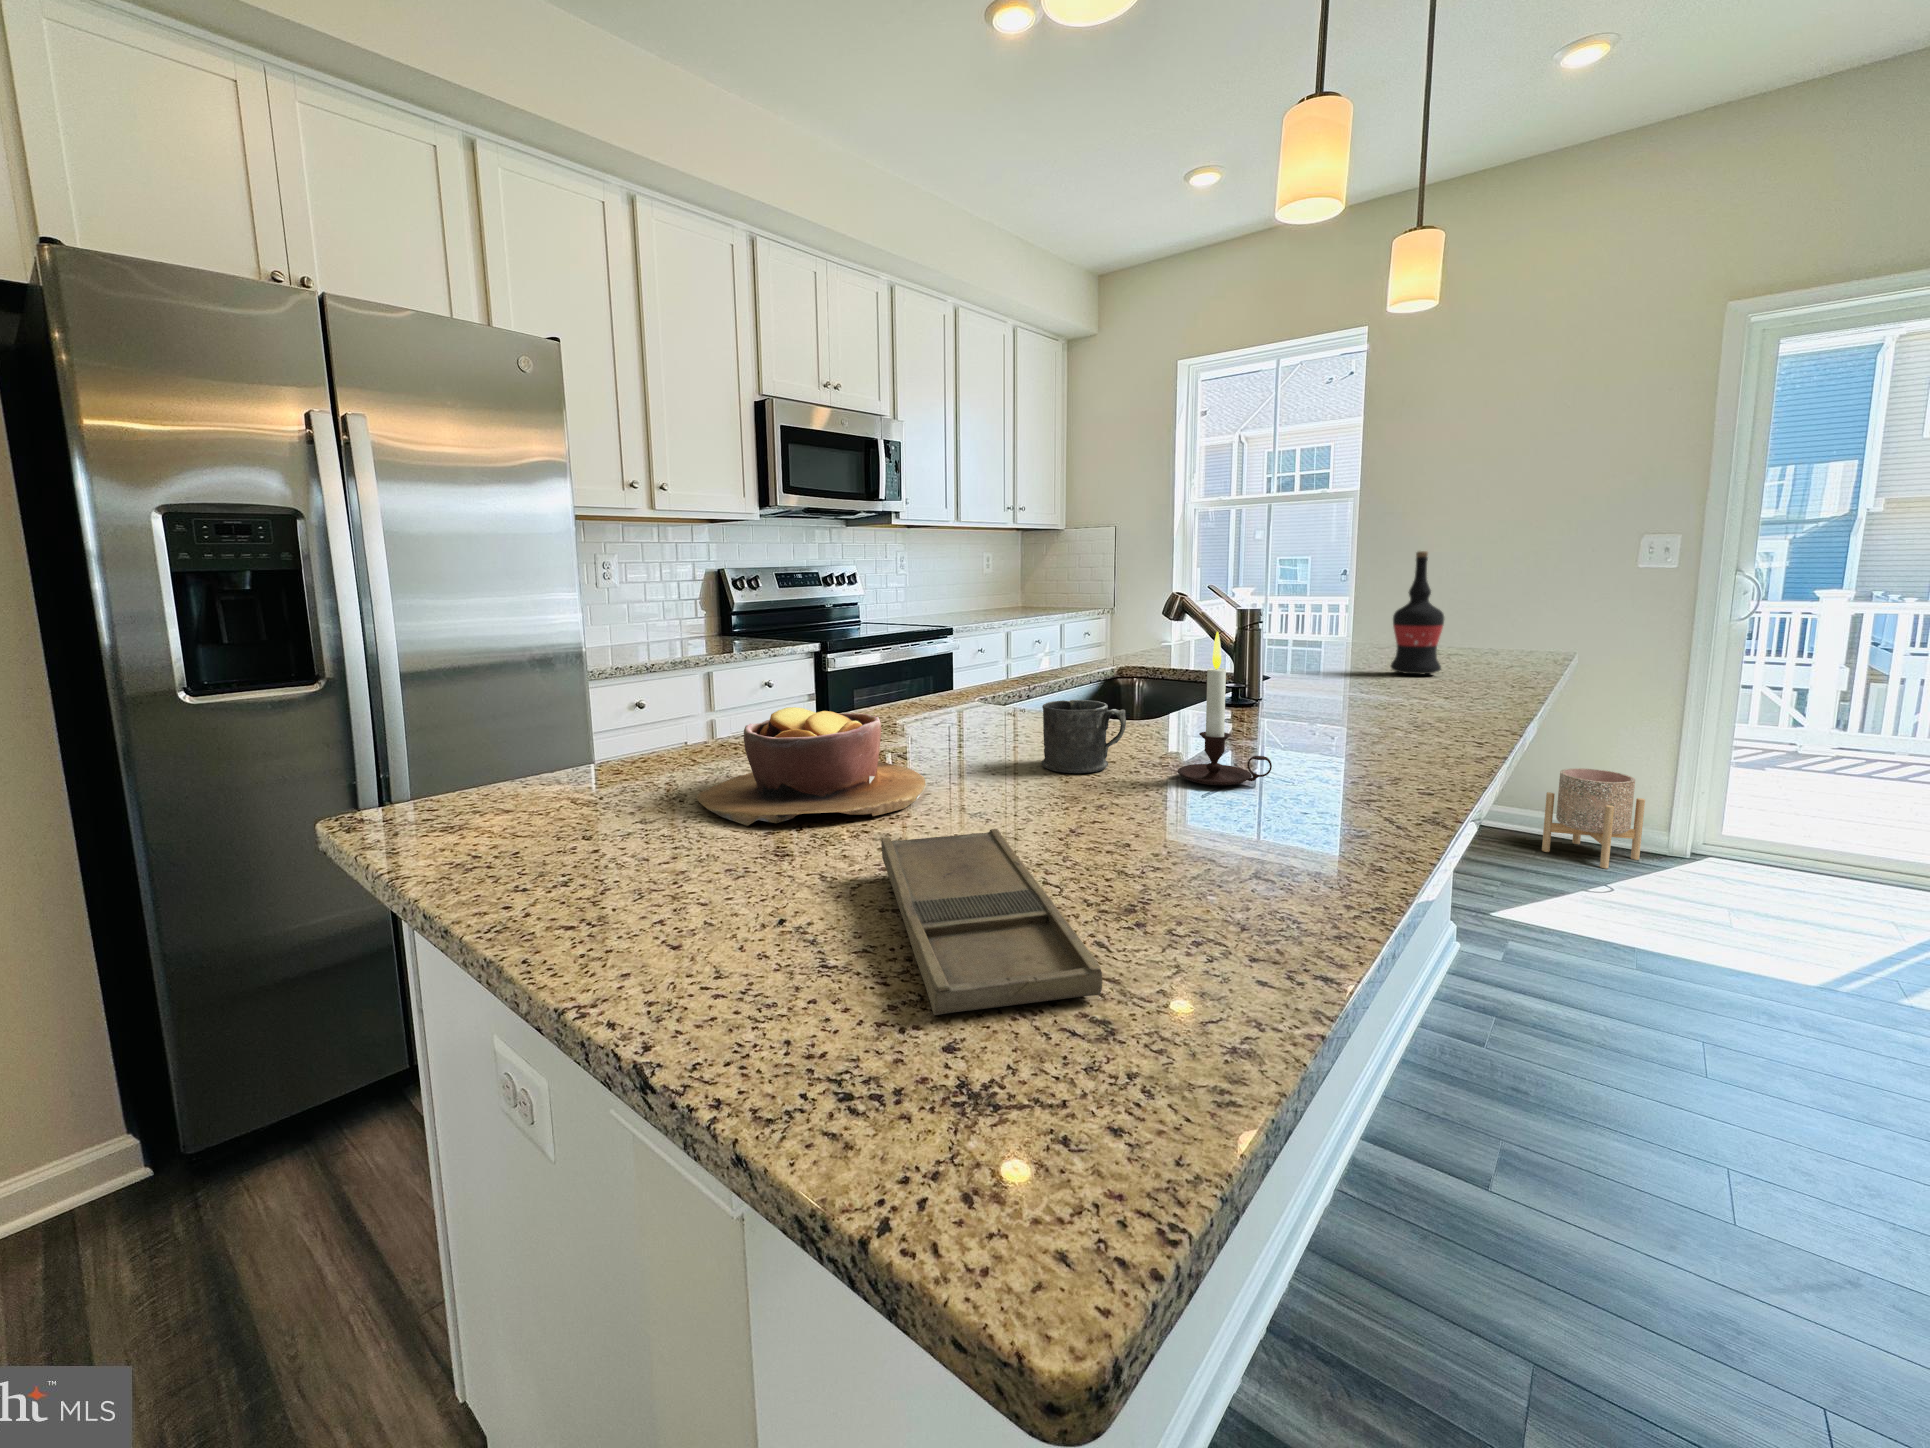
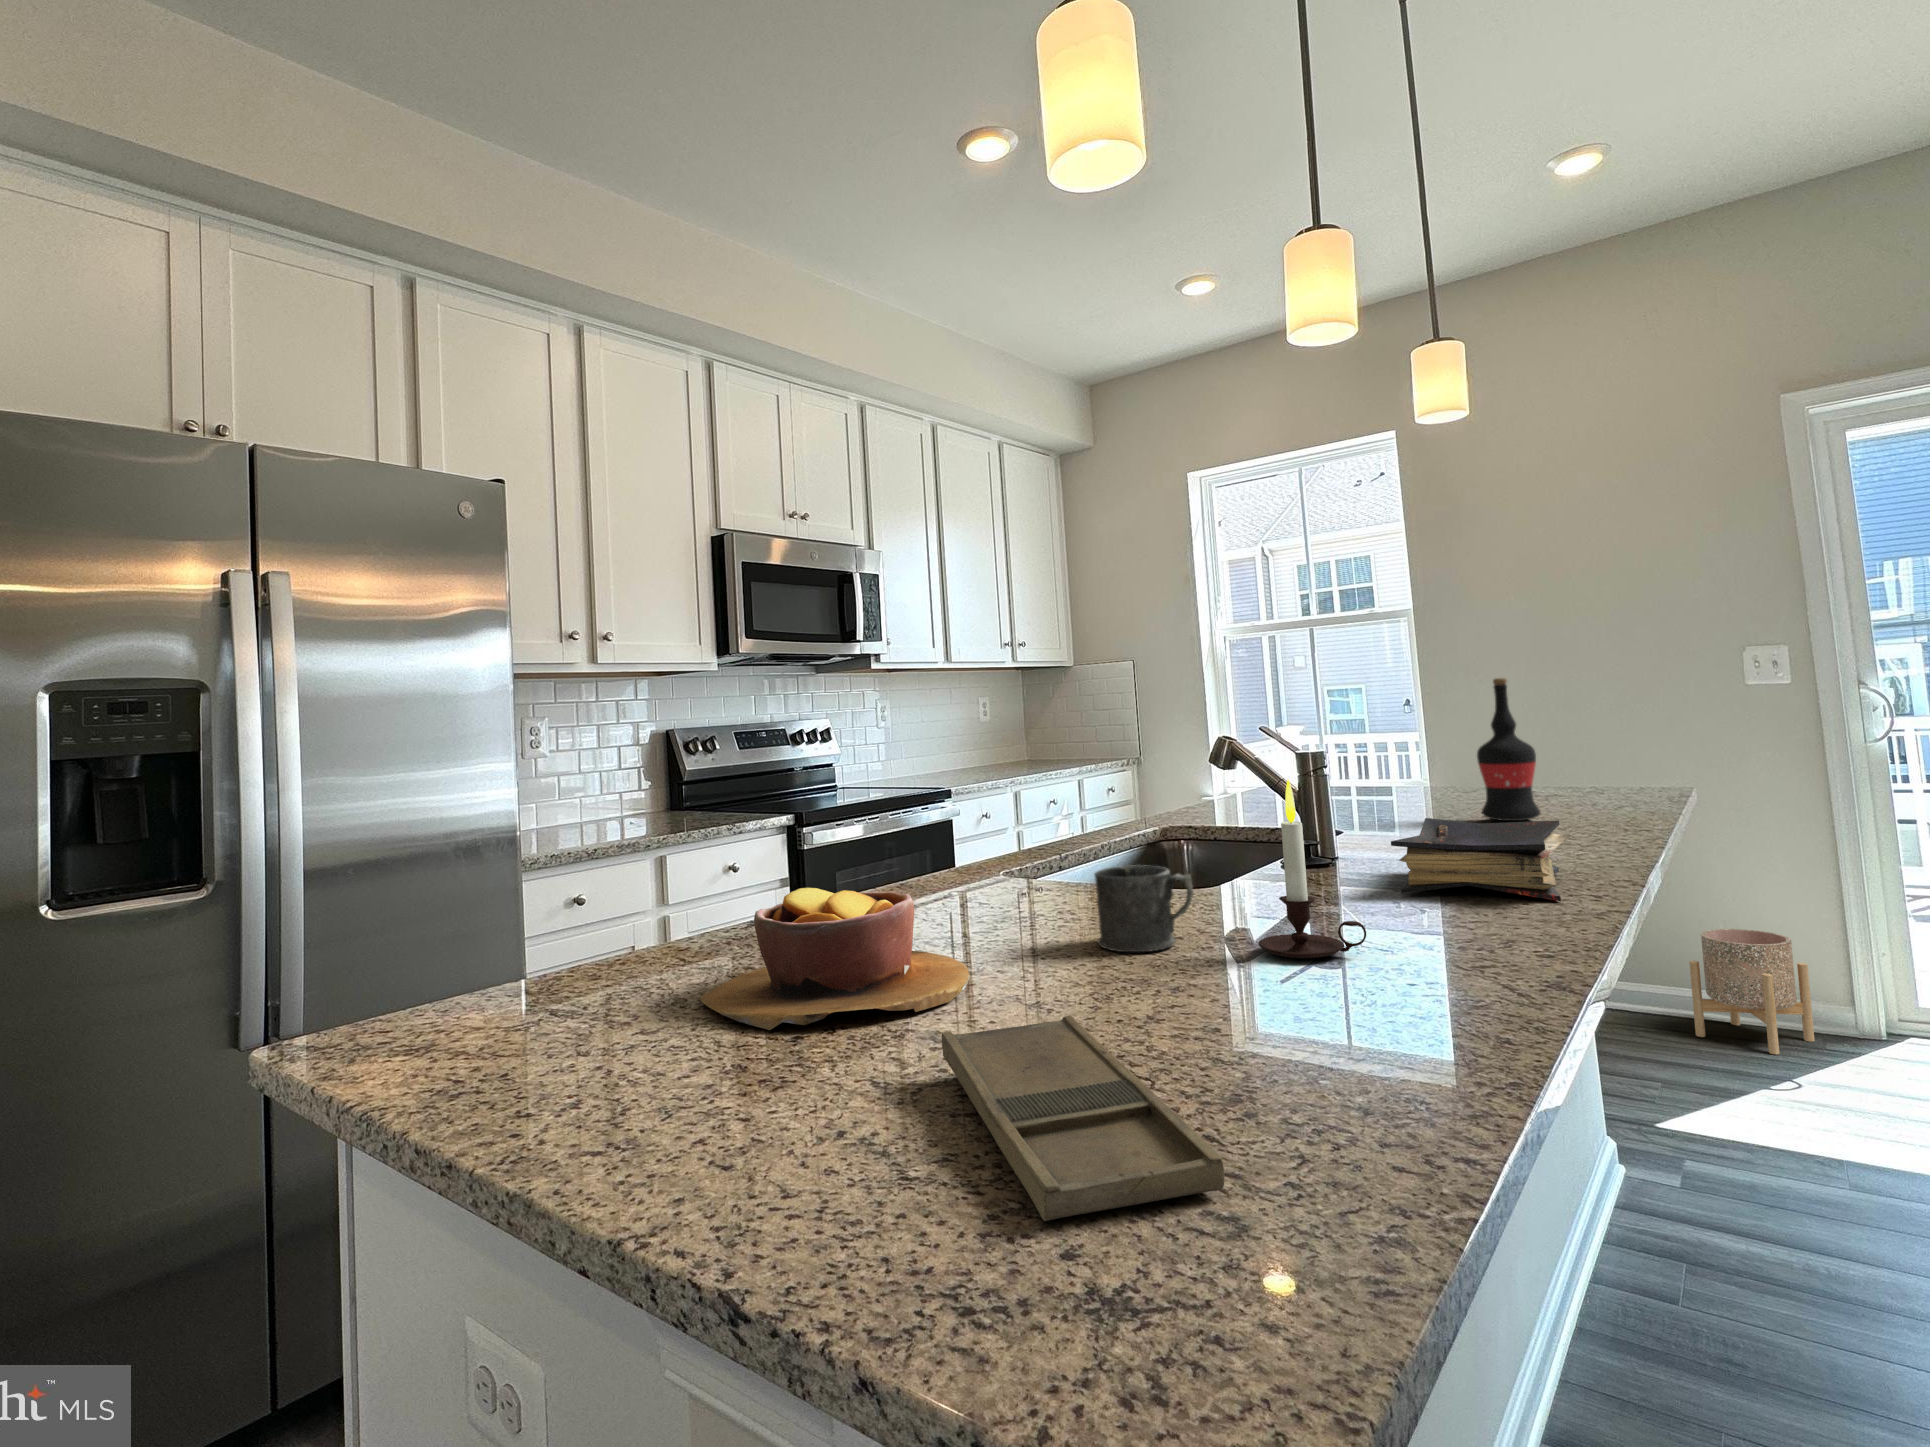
book: none [1306,669,1465,746] -> present [1391,818,1570,901]

